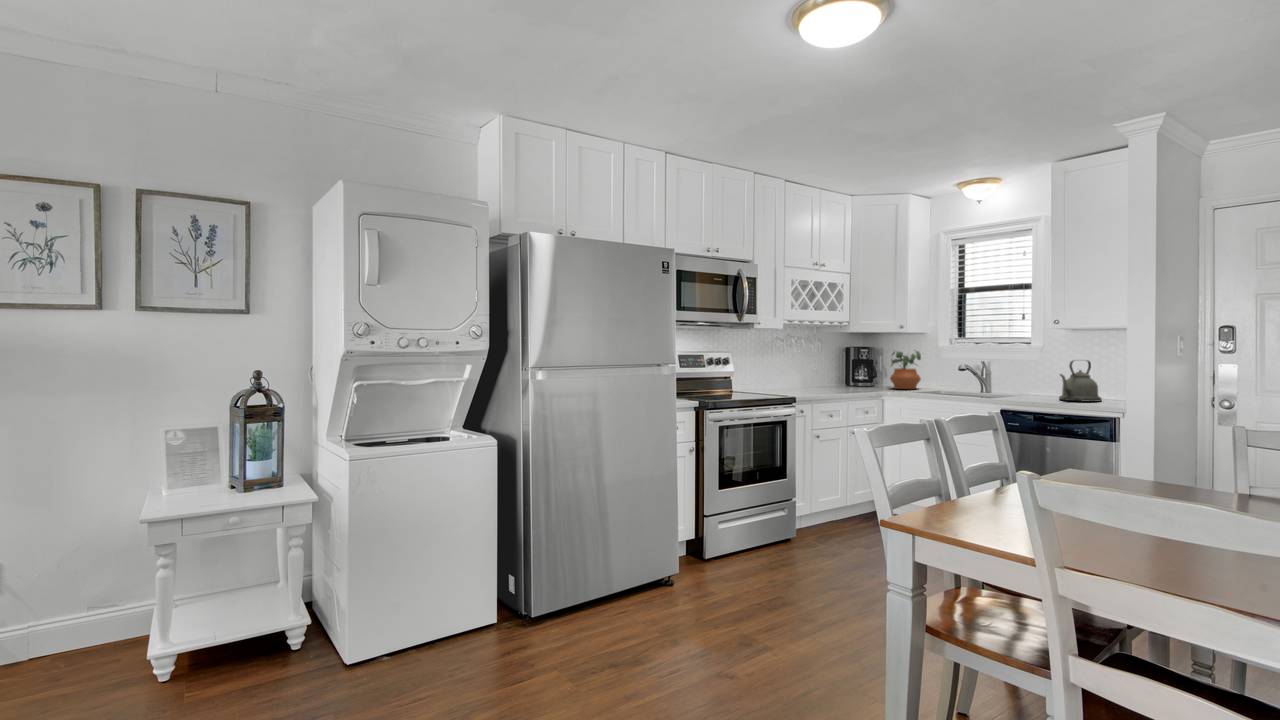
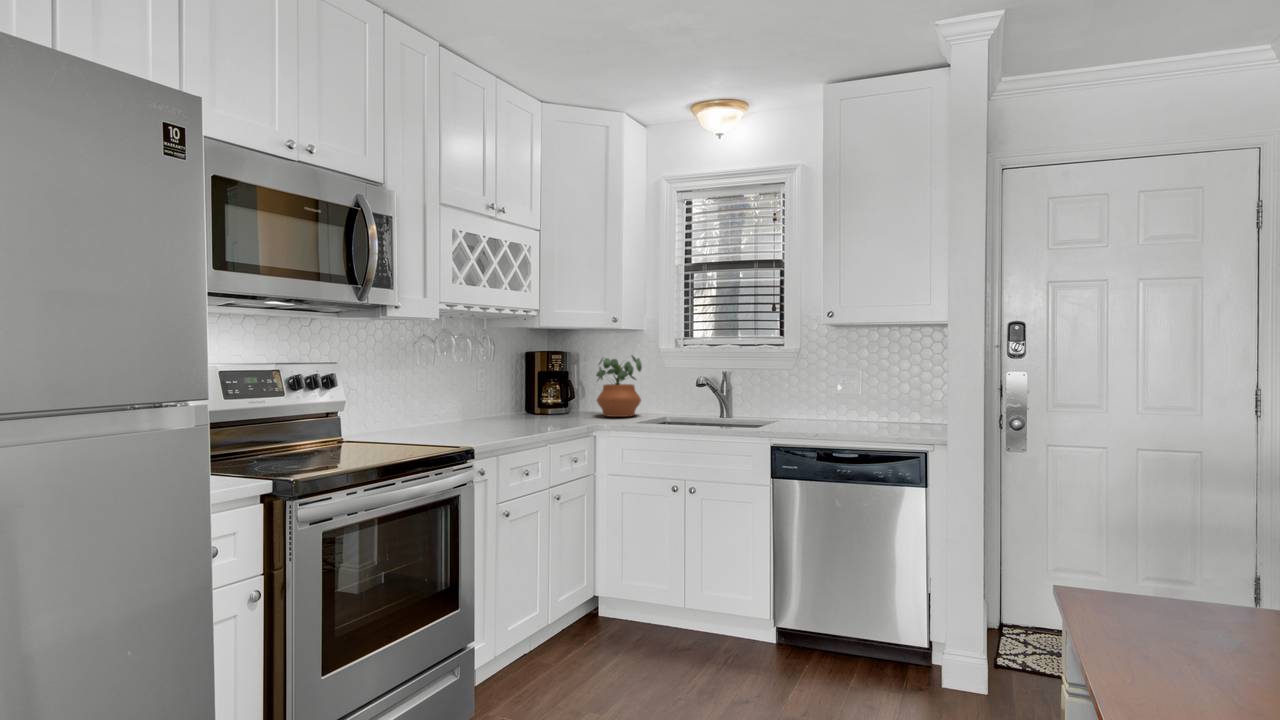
kettle: present [1059,360,1101,402] -> none [840,370,893,430]

